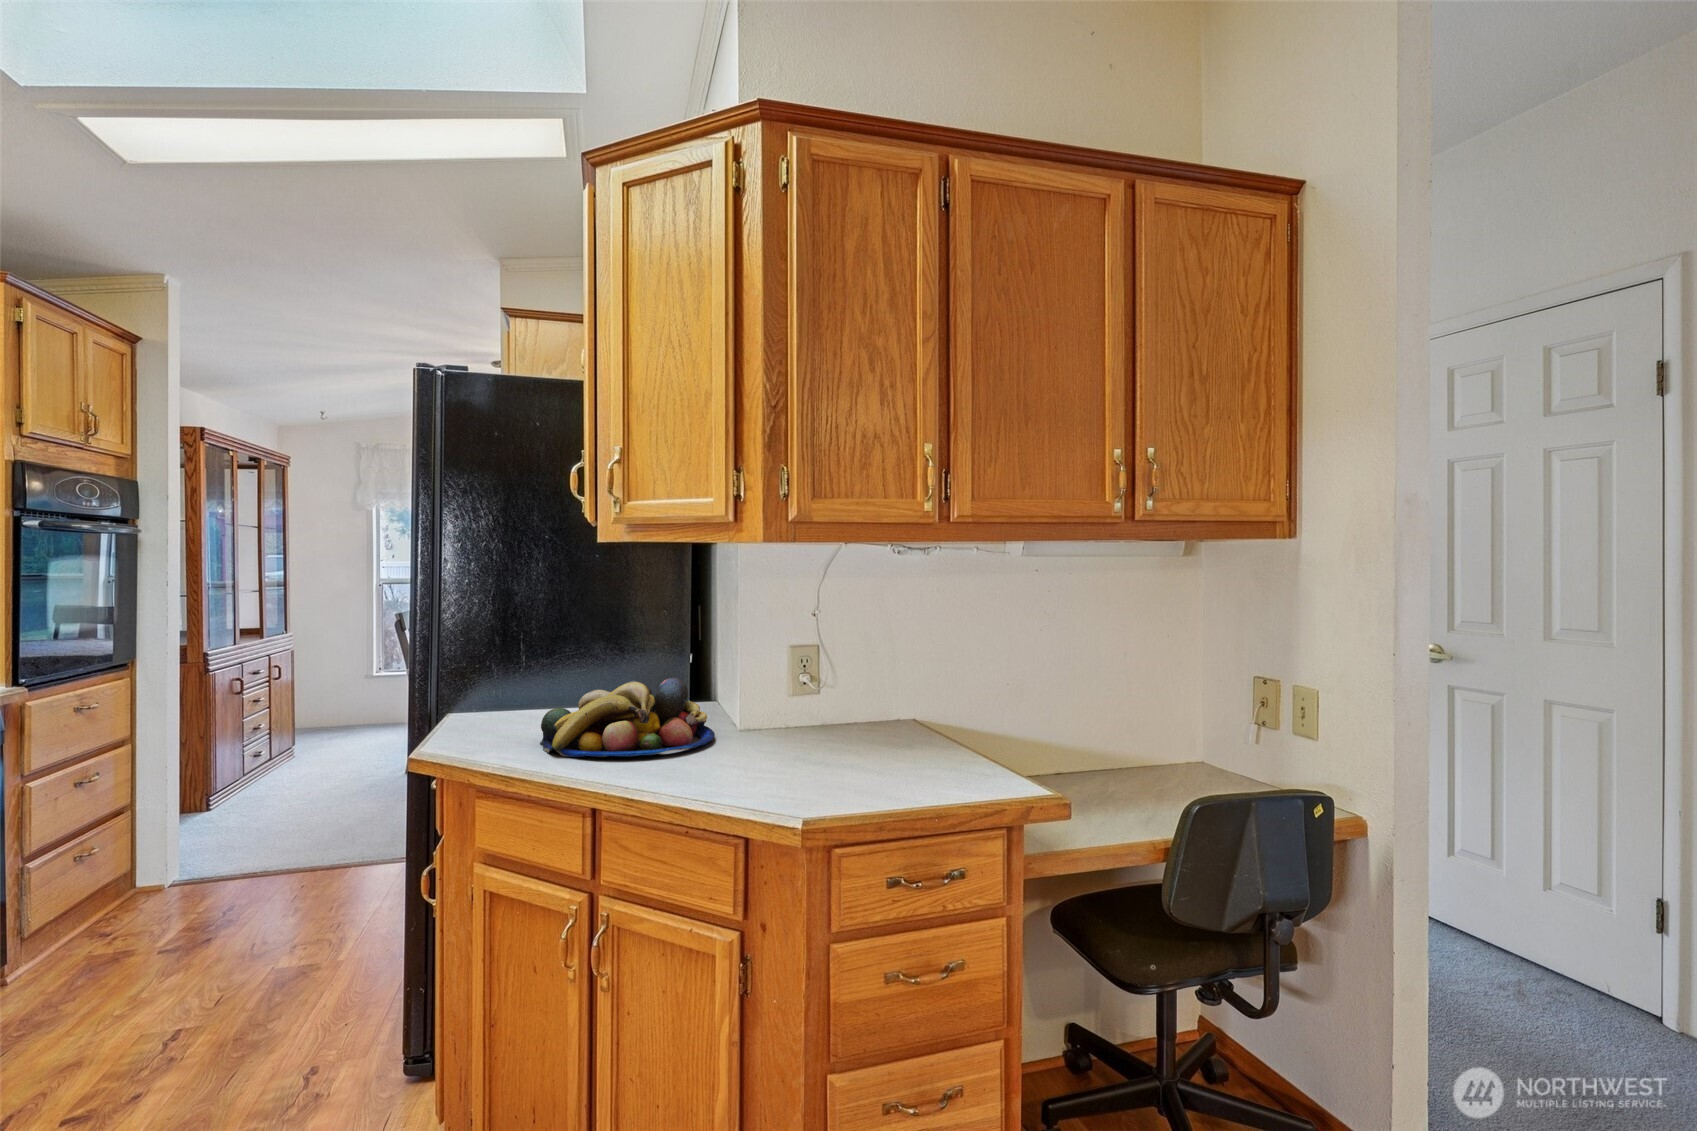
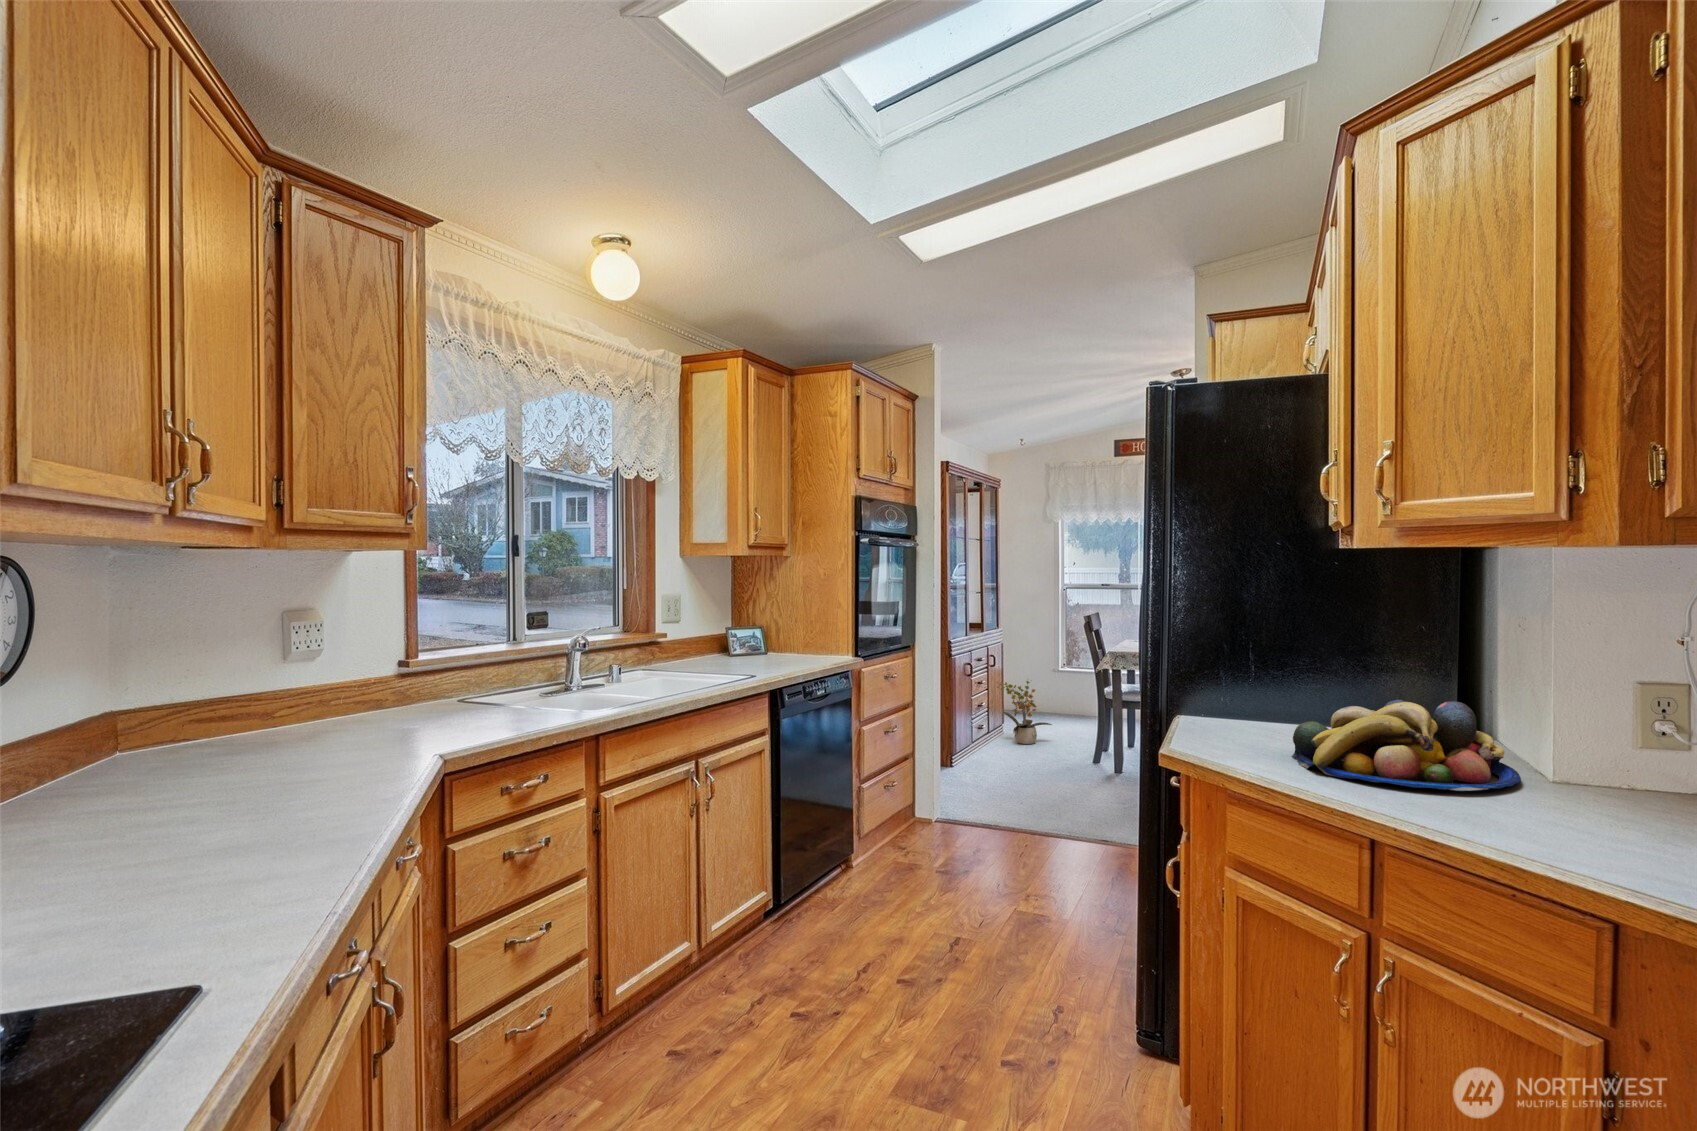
potted plant: none [277,692,353,771] -> present [996,681,1052,744]

